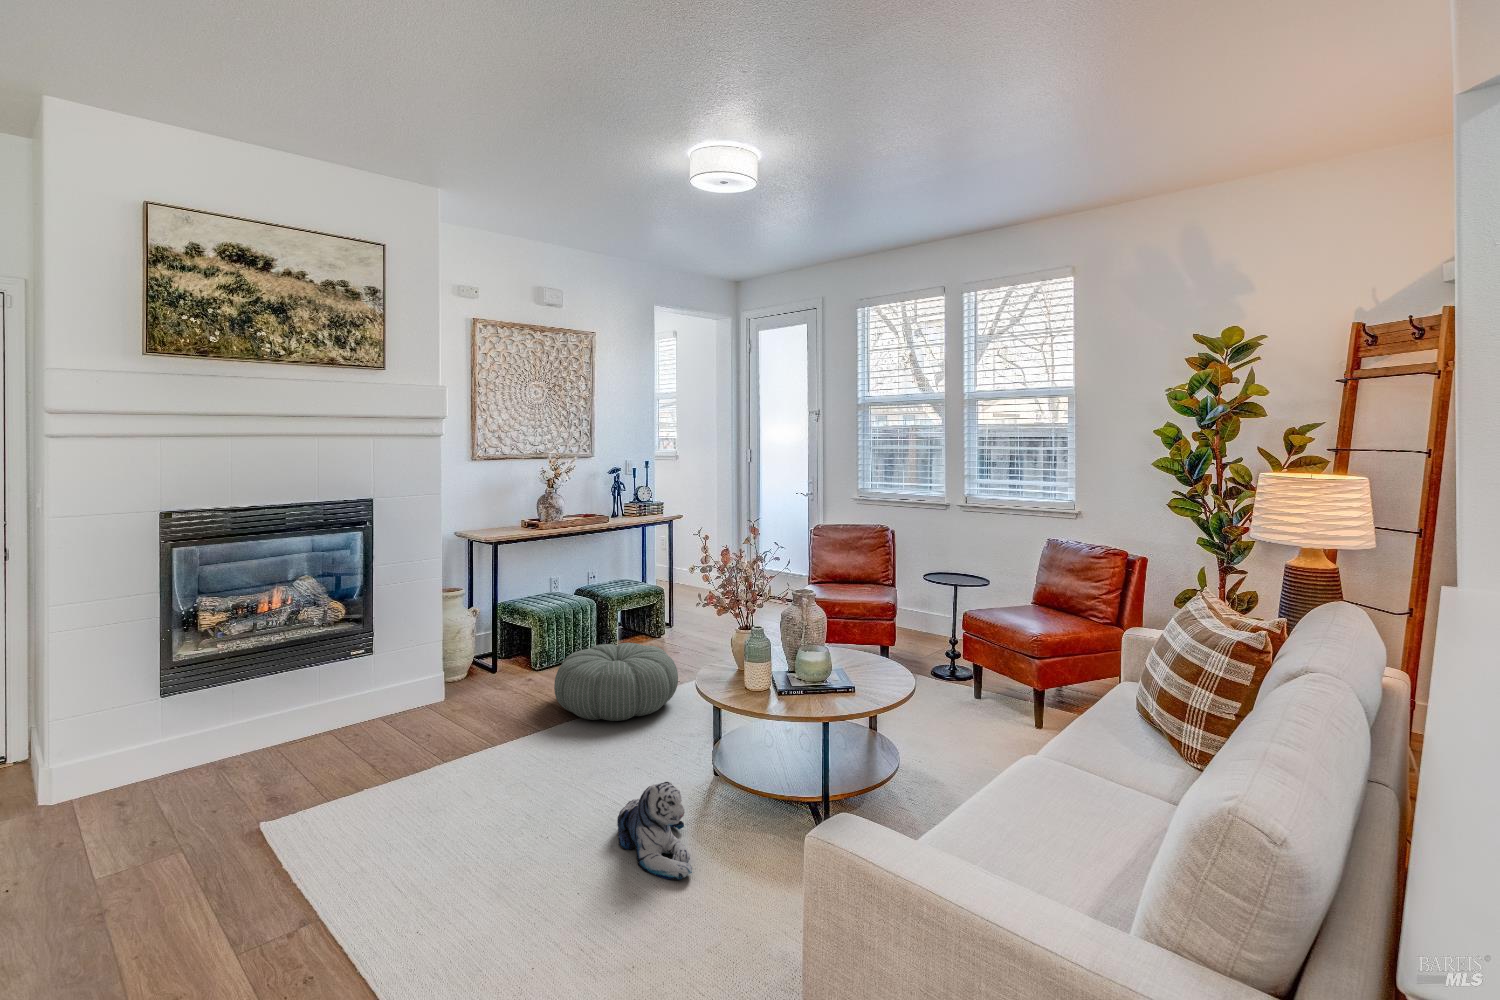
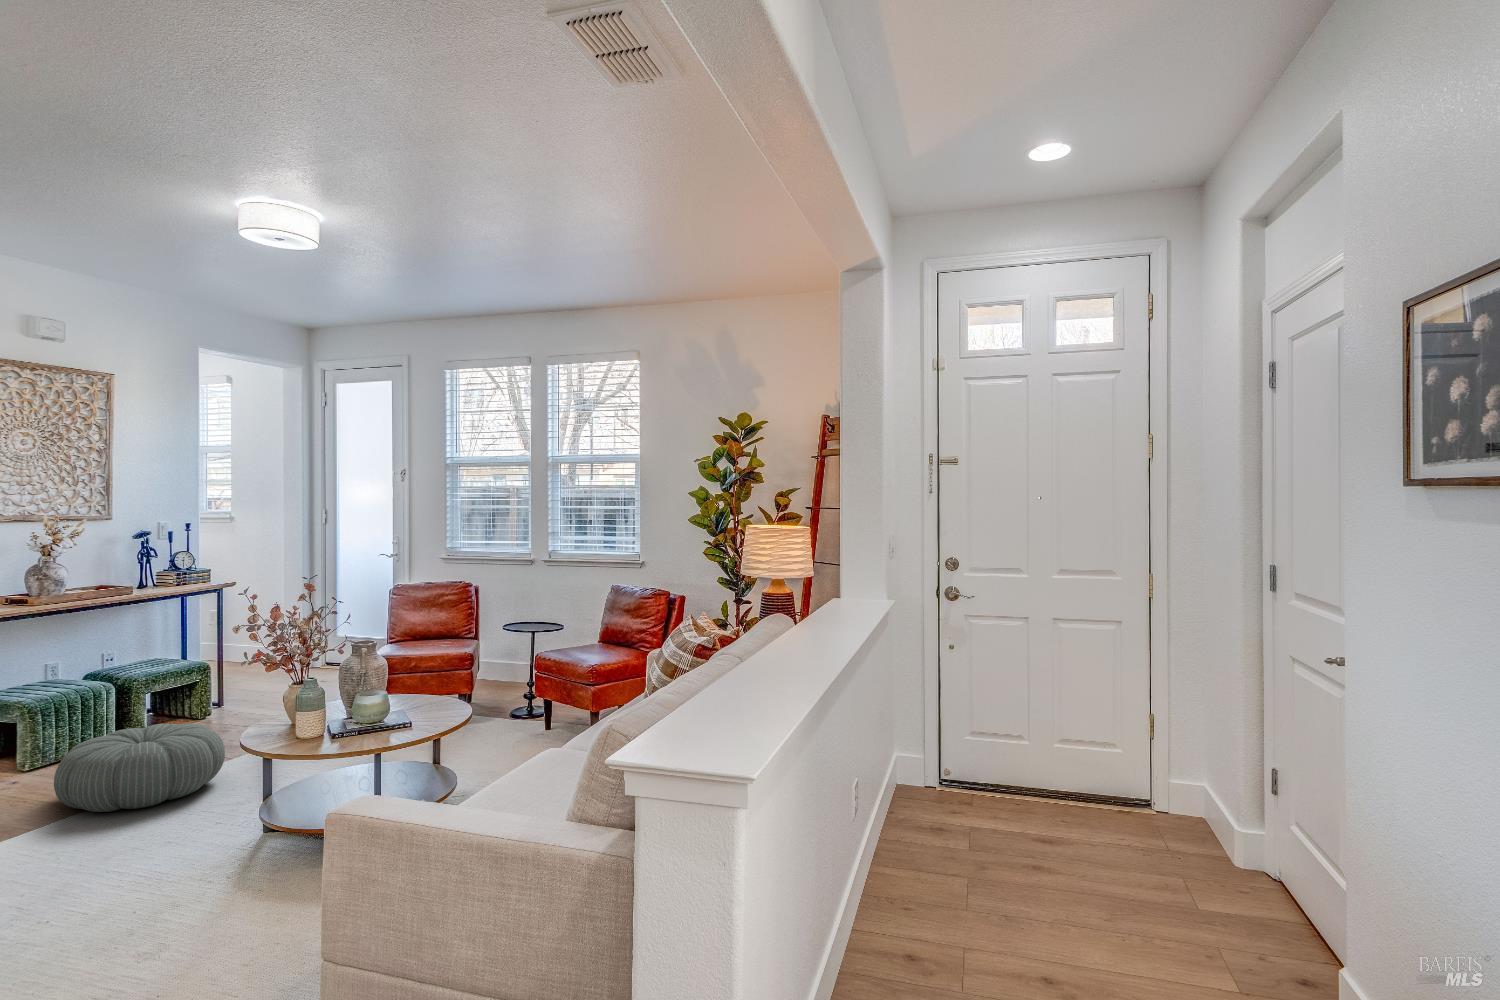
plush toy: present [617,782,692,880] -> none [145,833,232,922]

